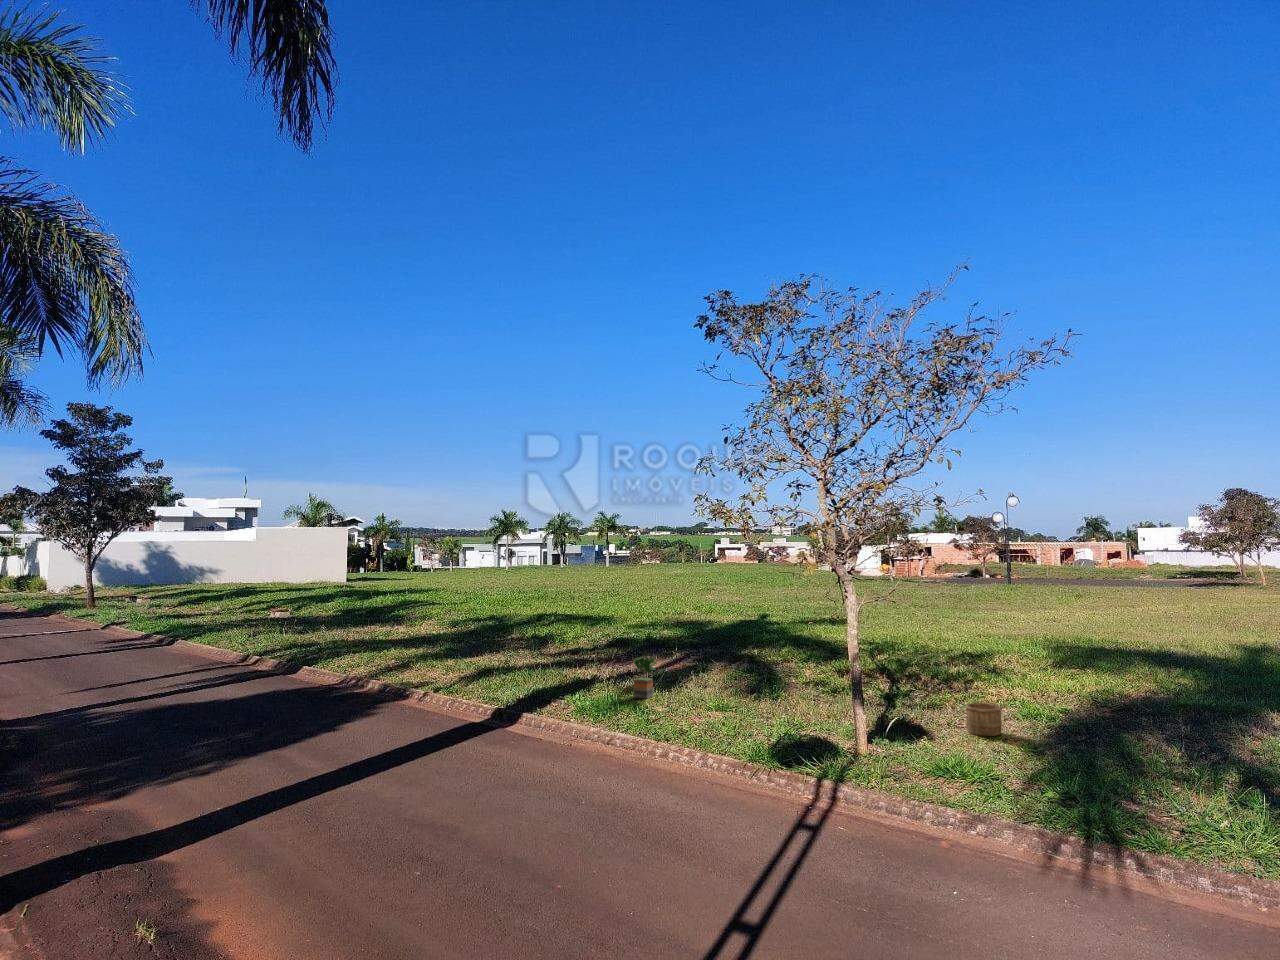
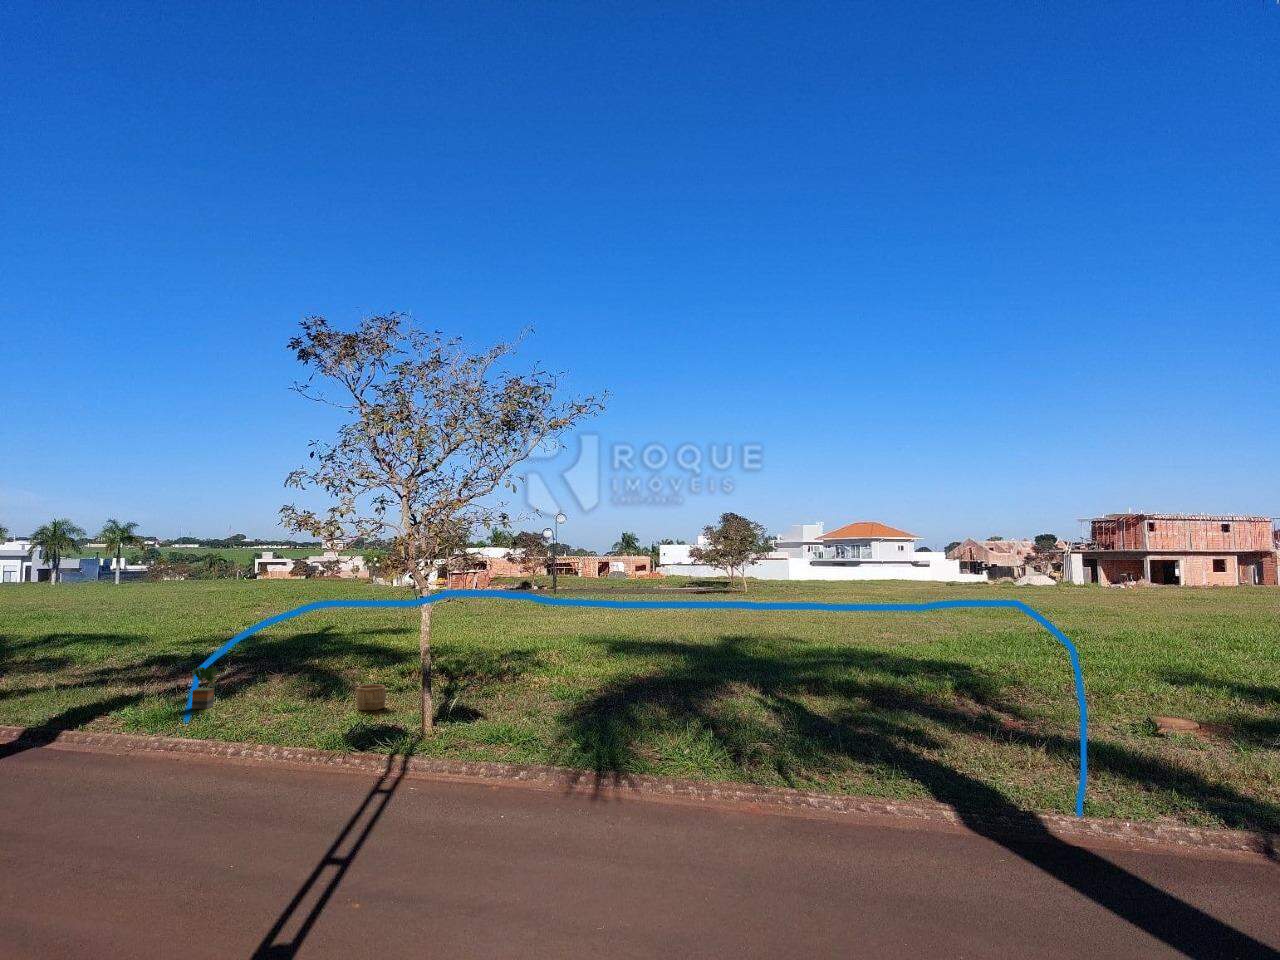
wooden bucket: present [965,703,1002,736] -> present [356,684,386,711]

